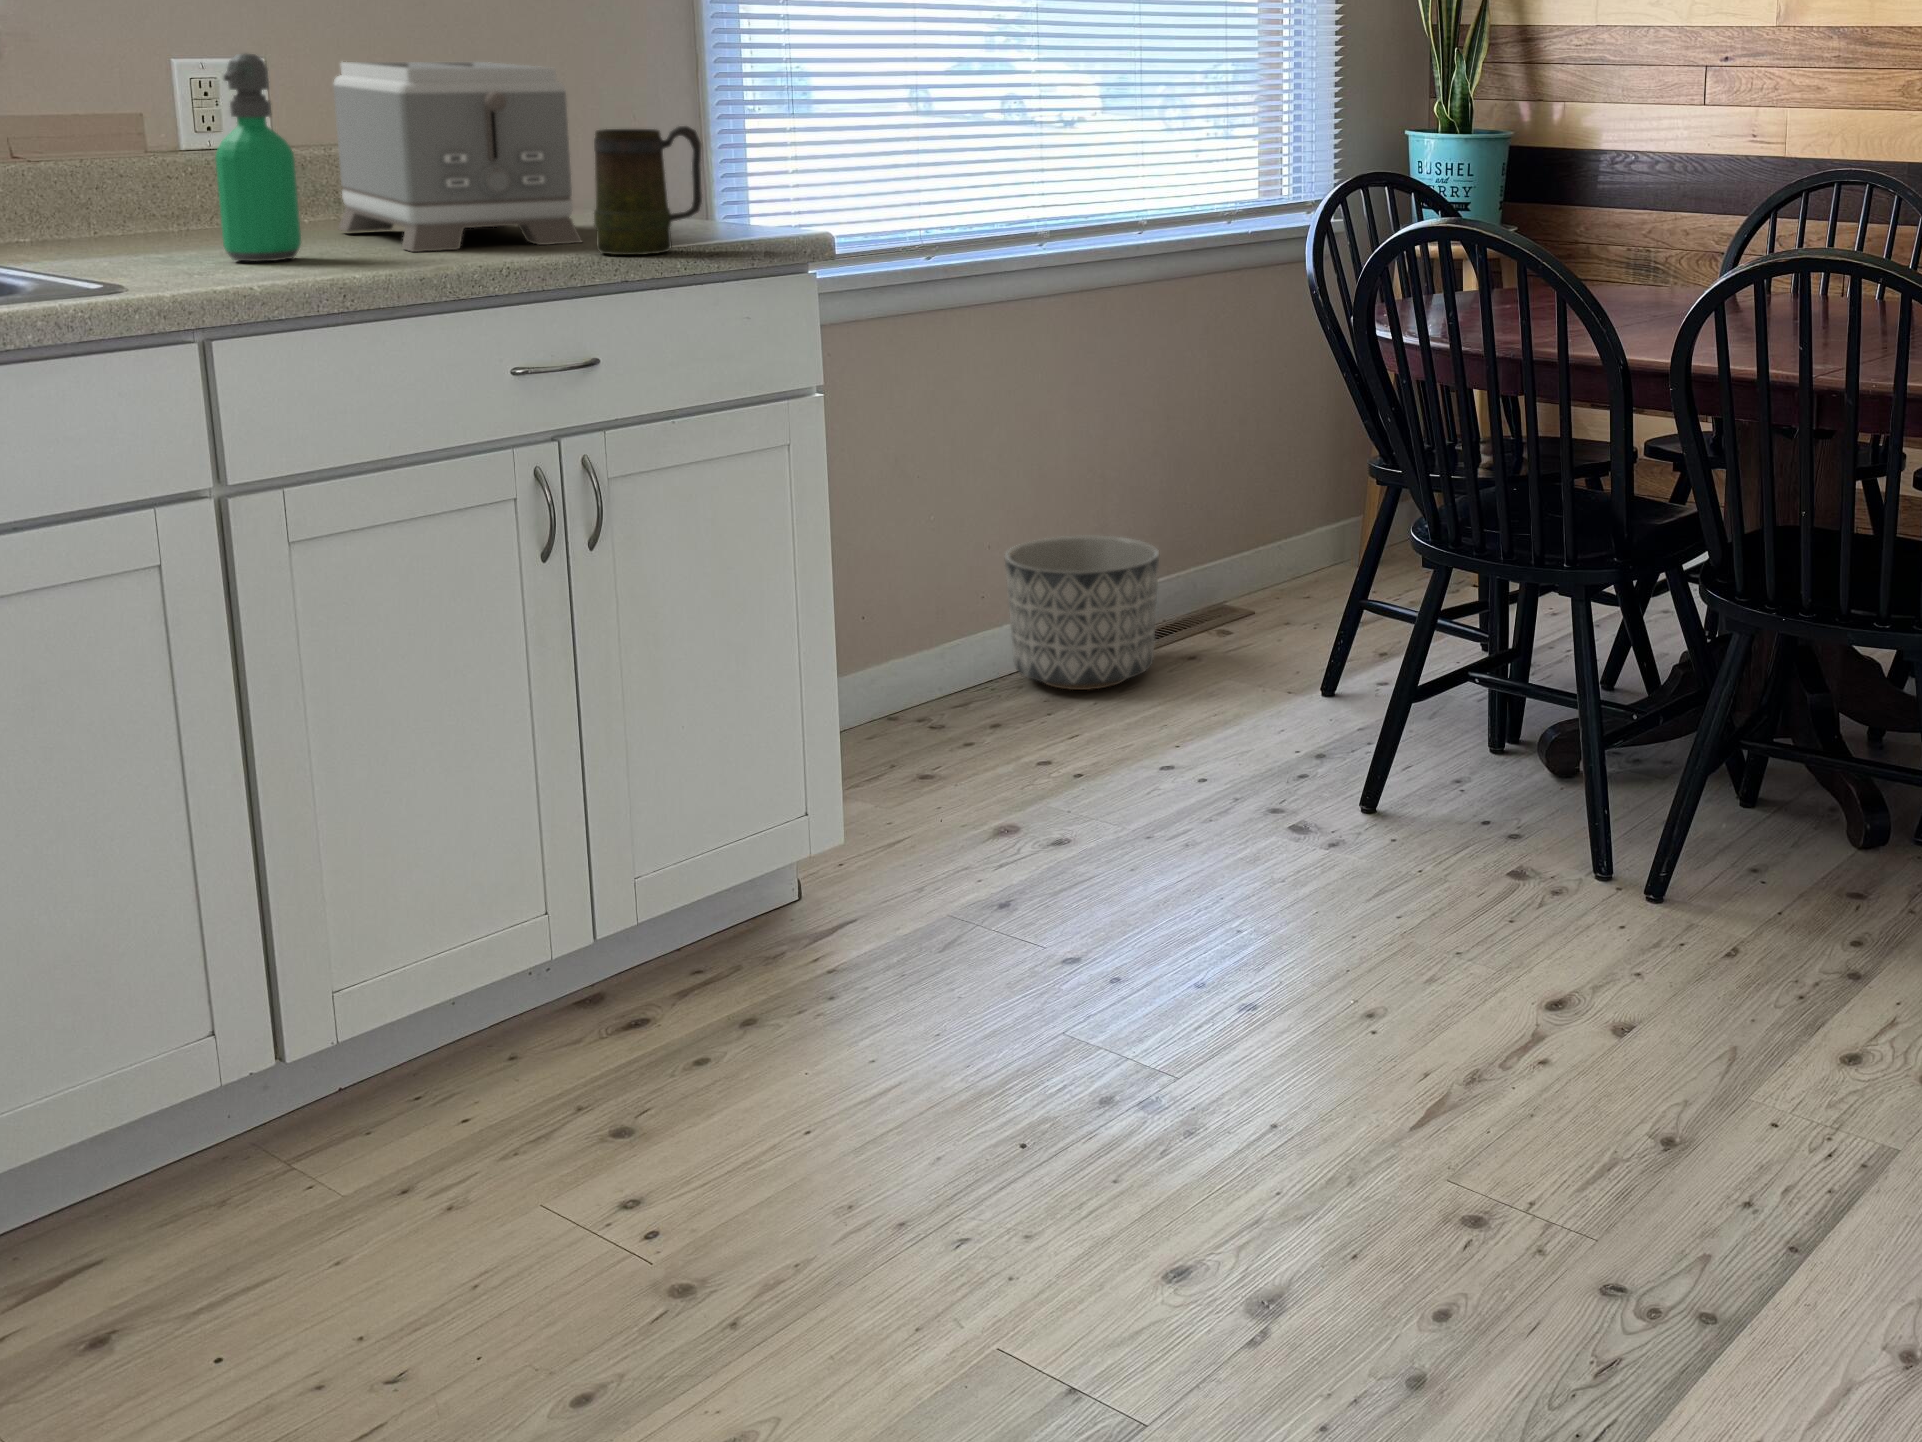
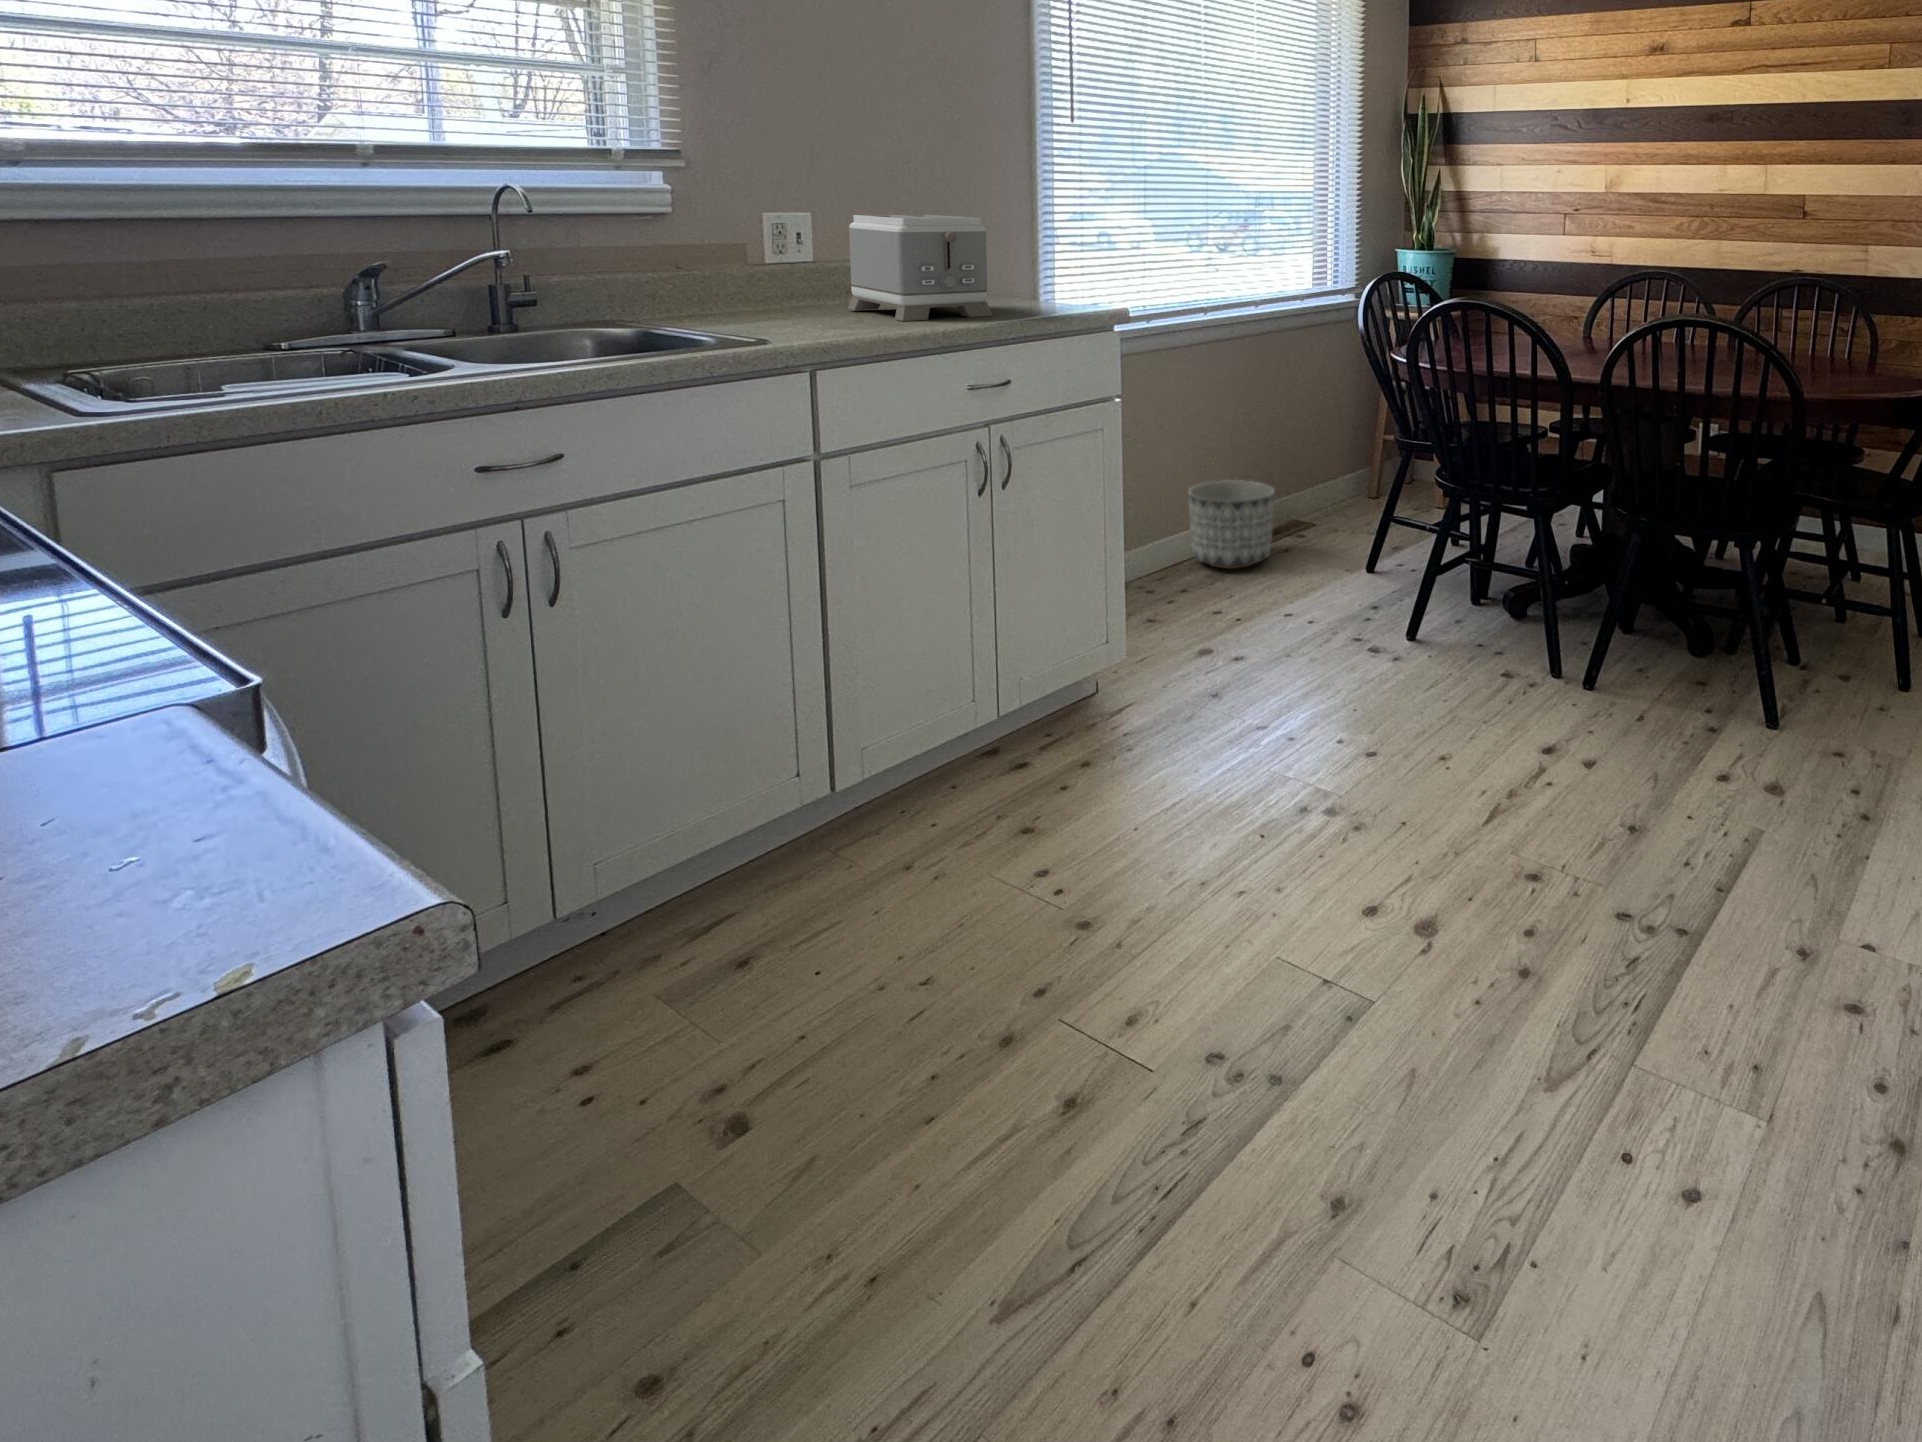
soap dispenser: present [215,54,301,261] -> none [800,210,845,327]
mug: present [594,126,702,255] -> none [1008,250,1067,323]

